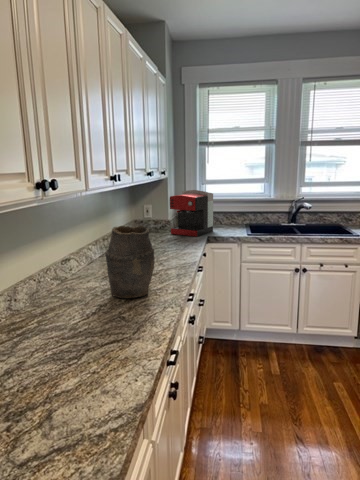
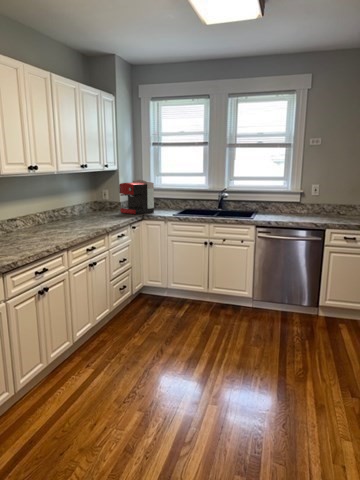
vase: present [105,226,155,298] -> none [22,195,53,238]

